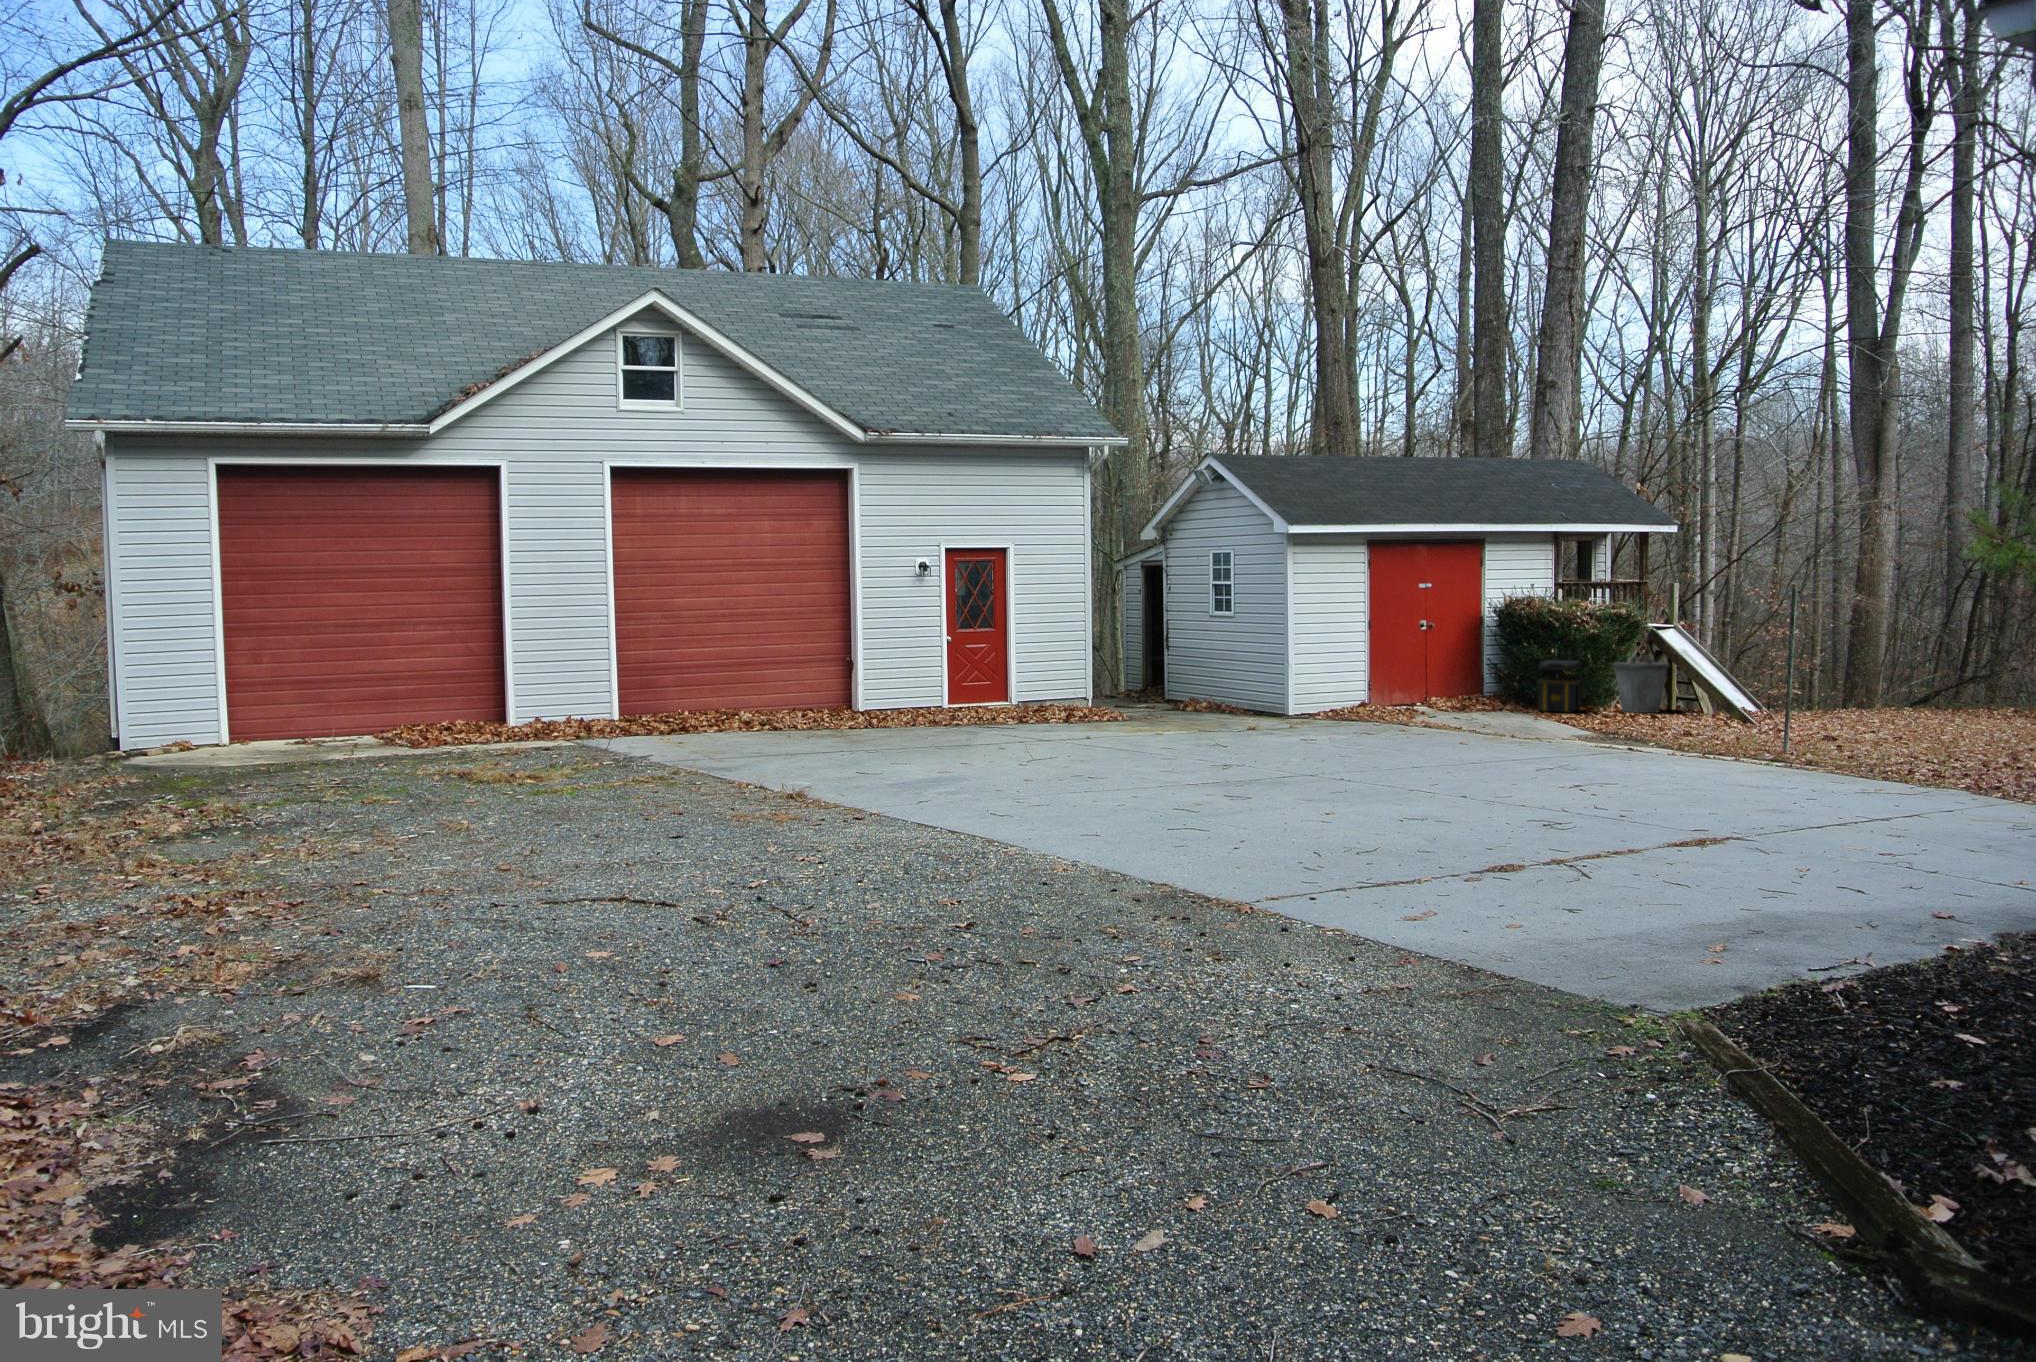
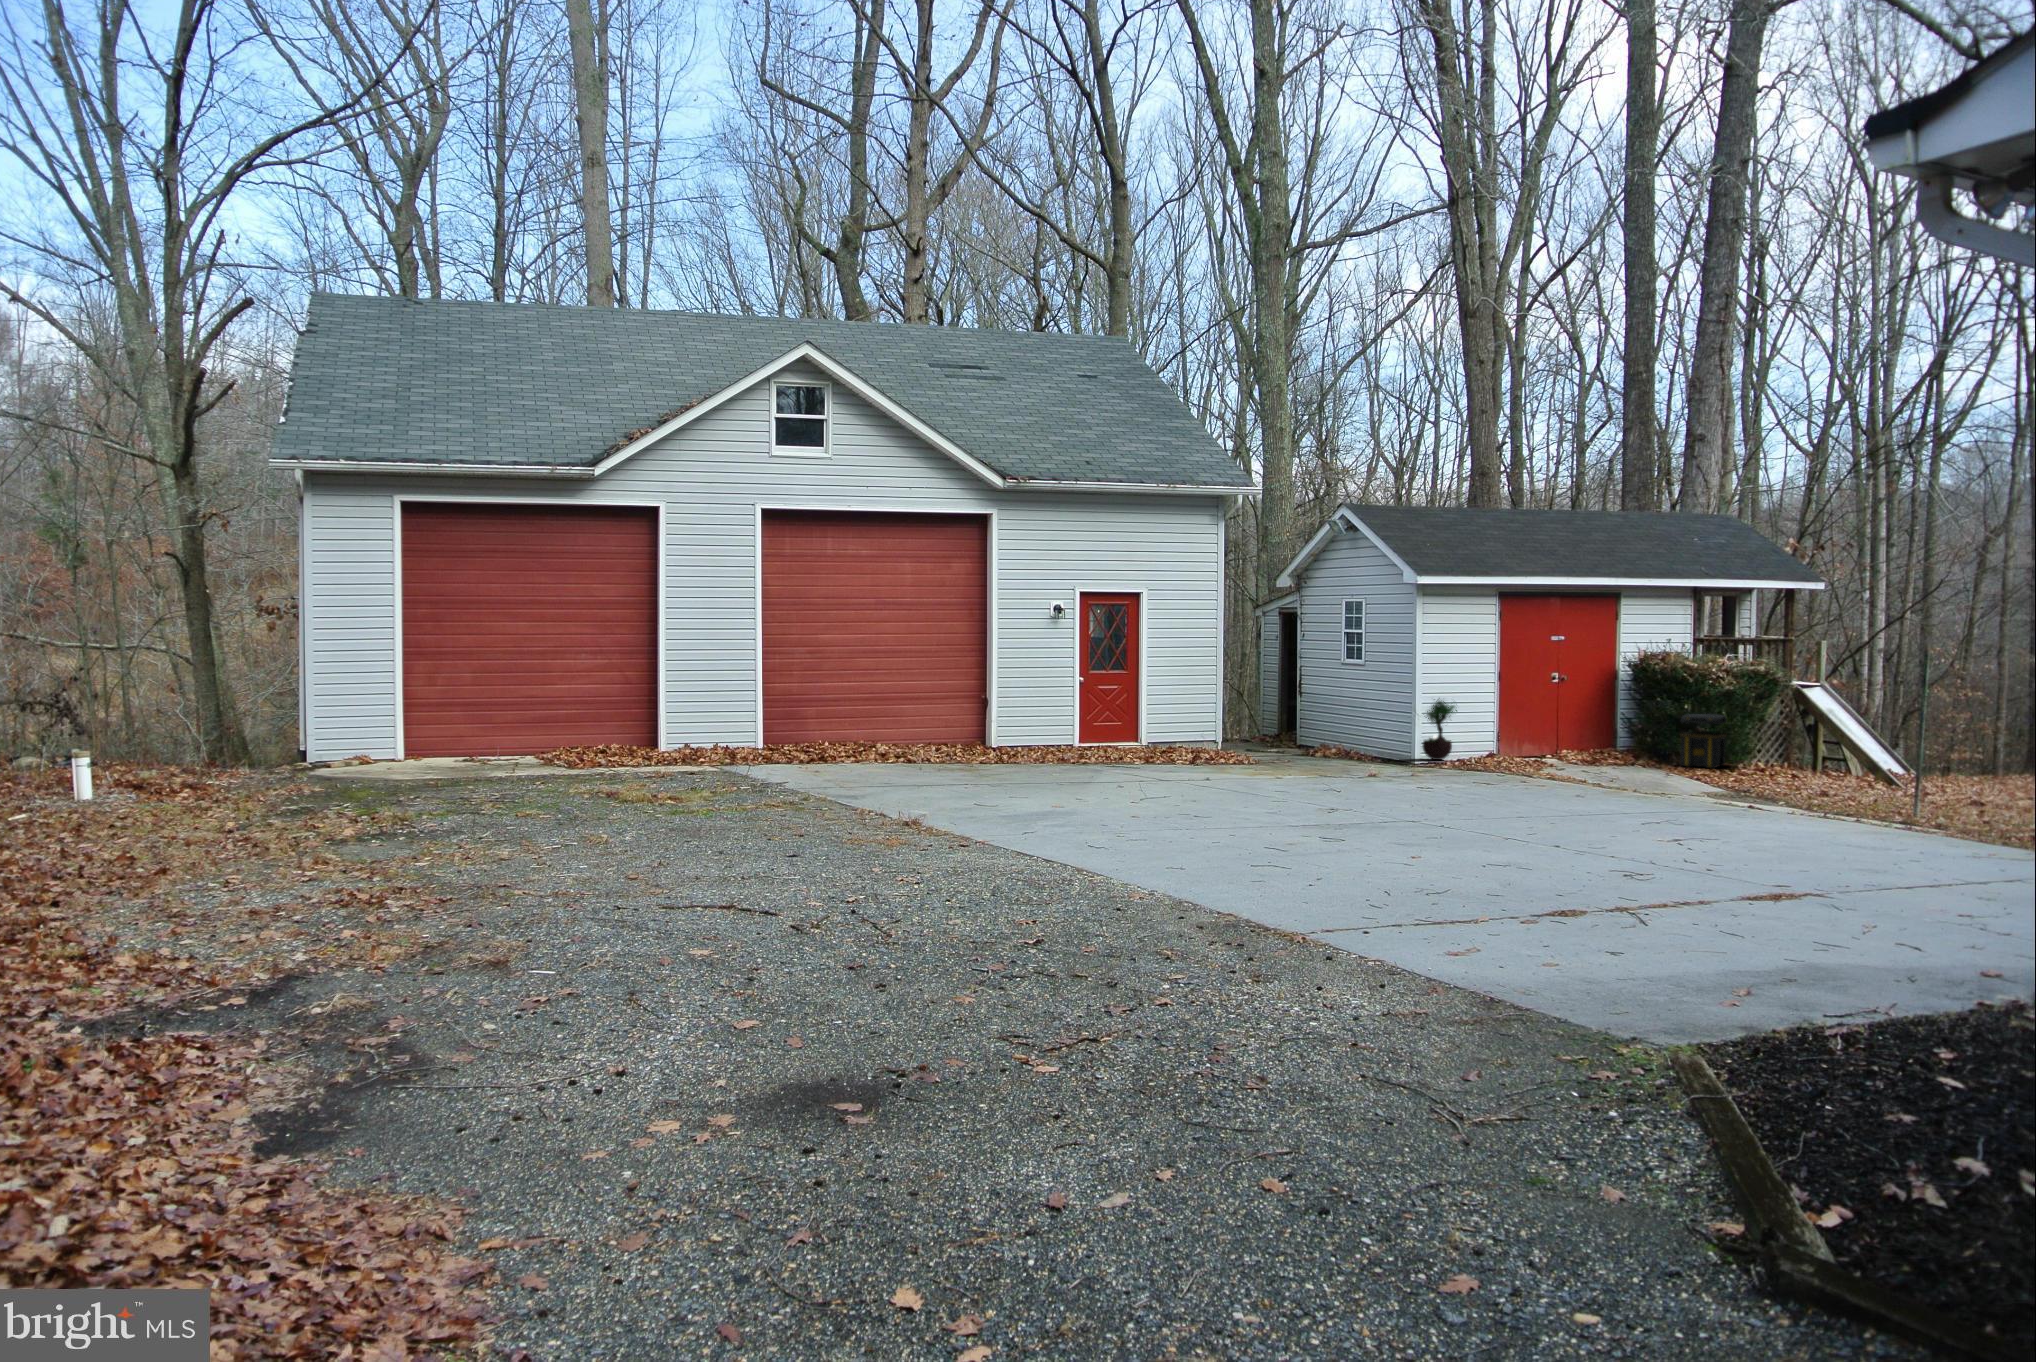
potted tree: none [1291,646,1328,712] -> present [1422,698,1457,760]
trash can: present [1613,657,1670,713] -> none [1761,712,1822,771]

